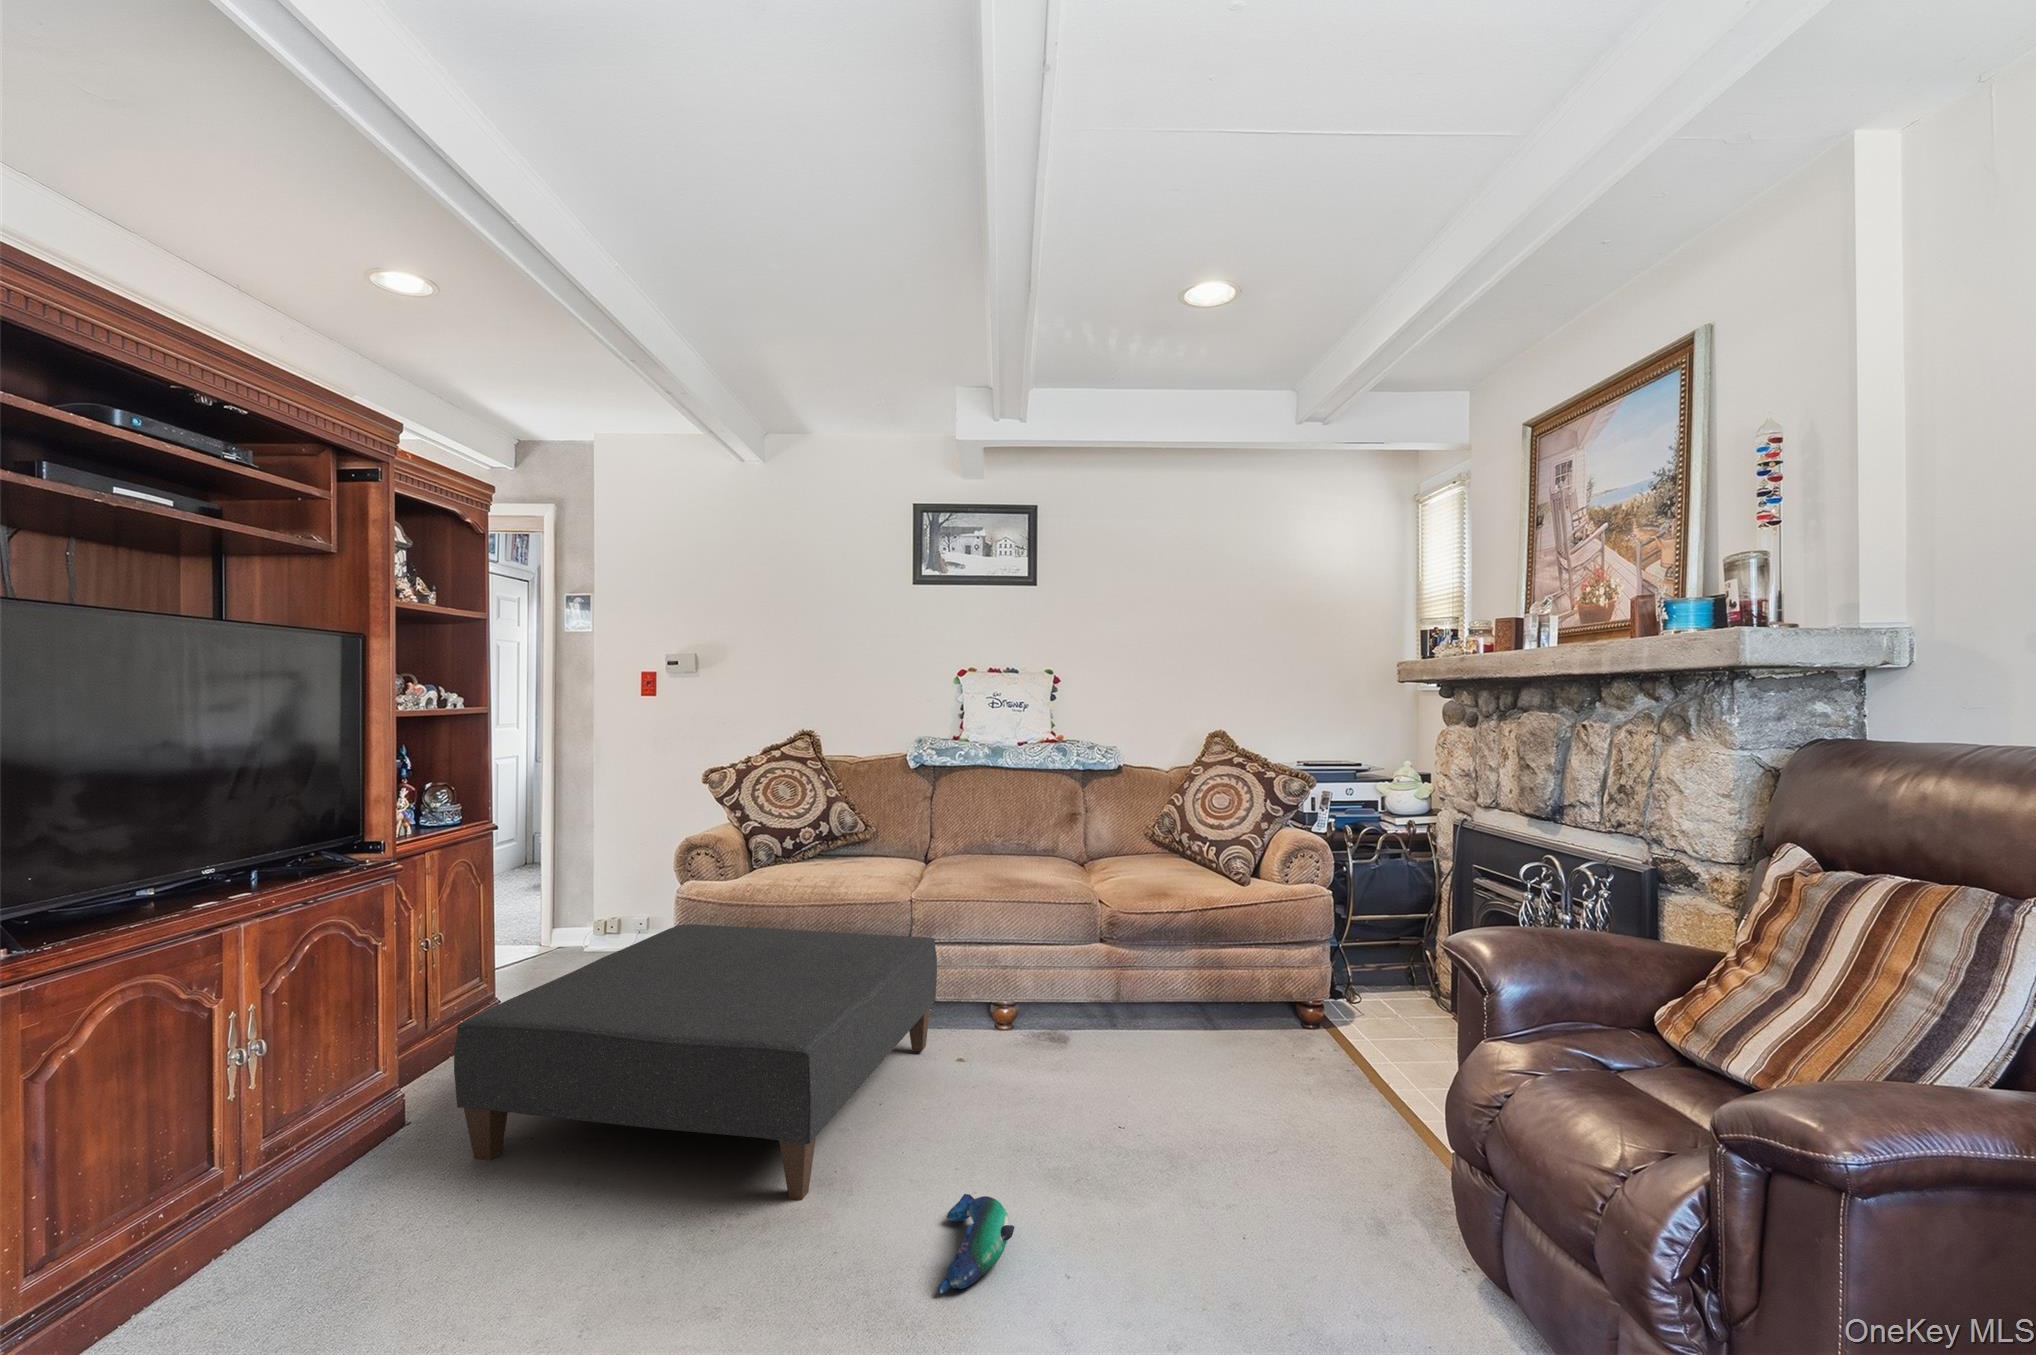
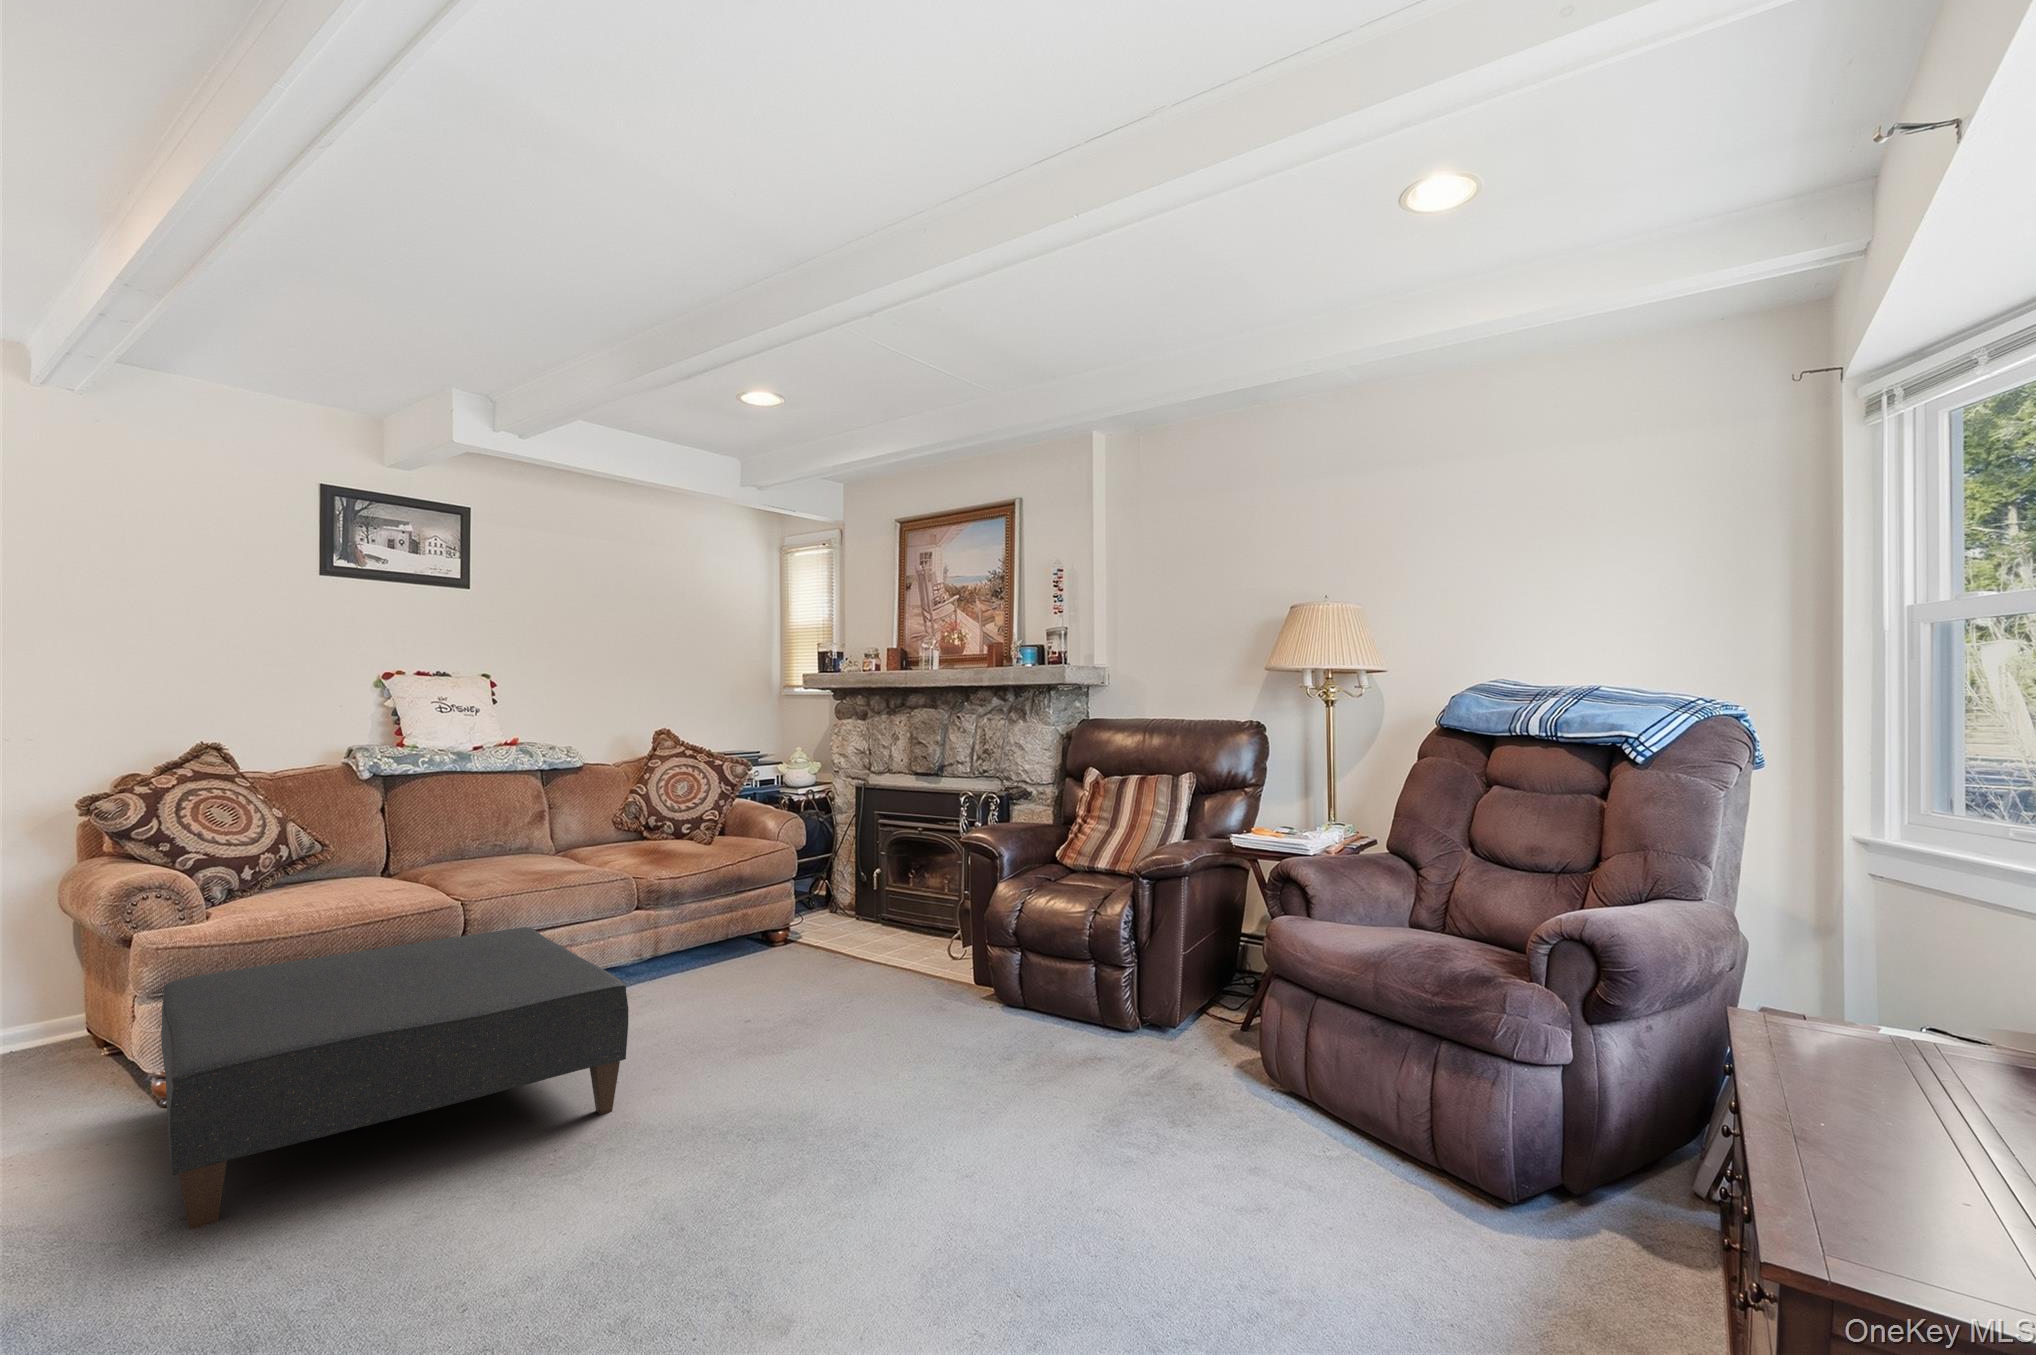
plush toy: present [938,1194,1015,1294] -> none [733,1044,806,1094]

